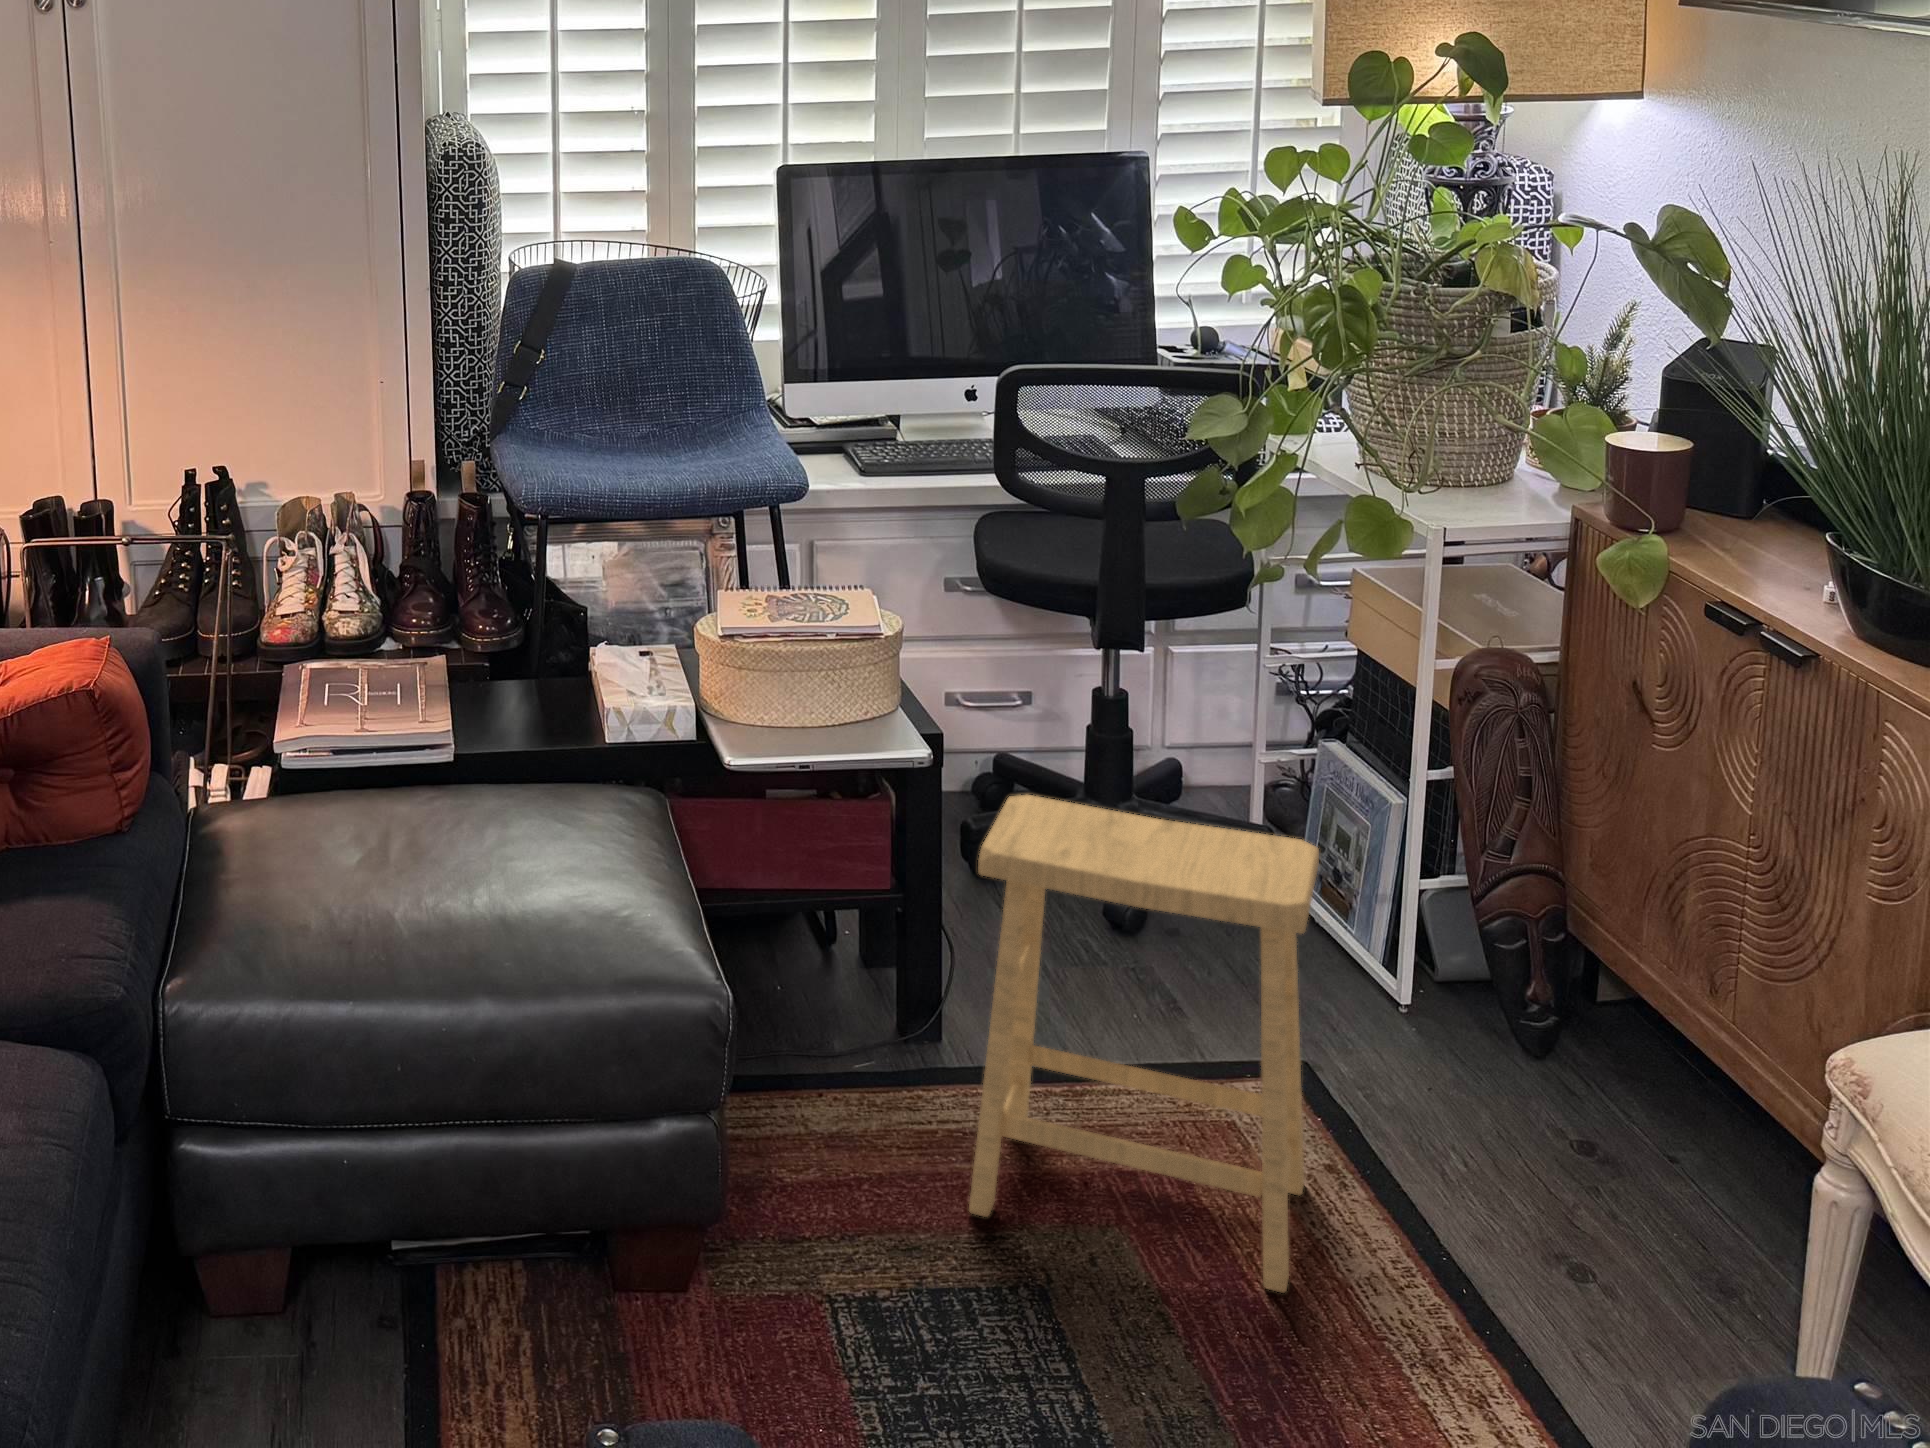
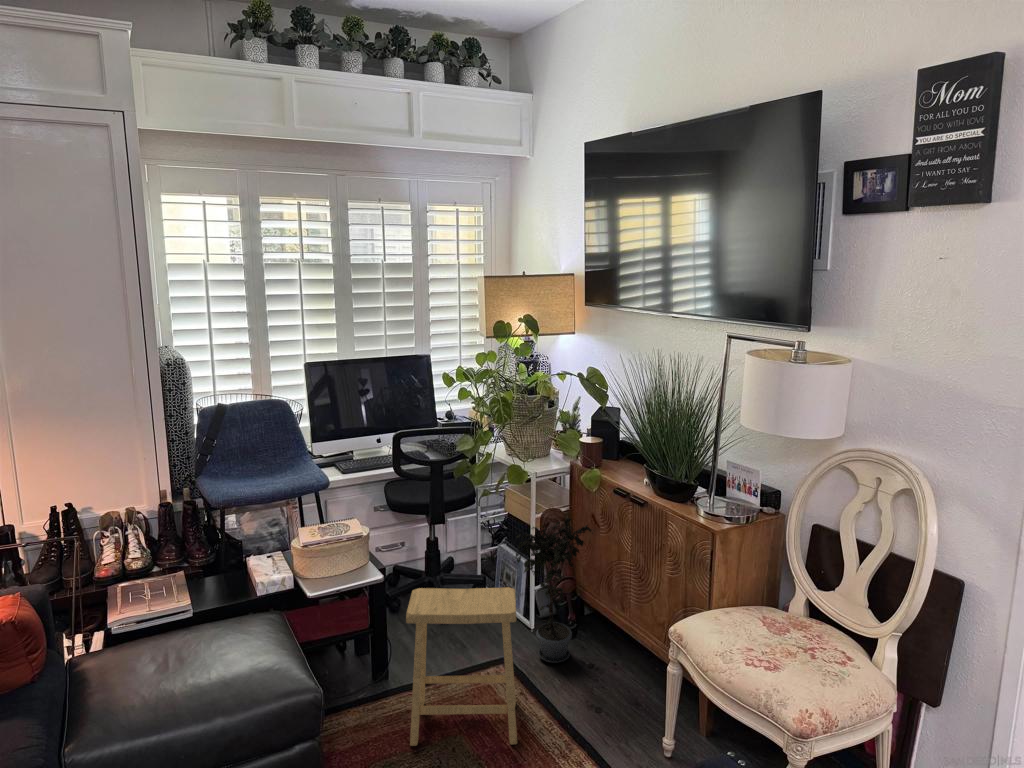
potted plant: none [1334,671,1633,1117] -> present [516,518,593,663]

